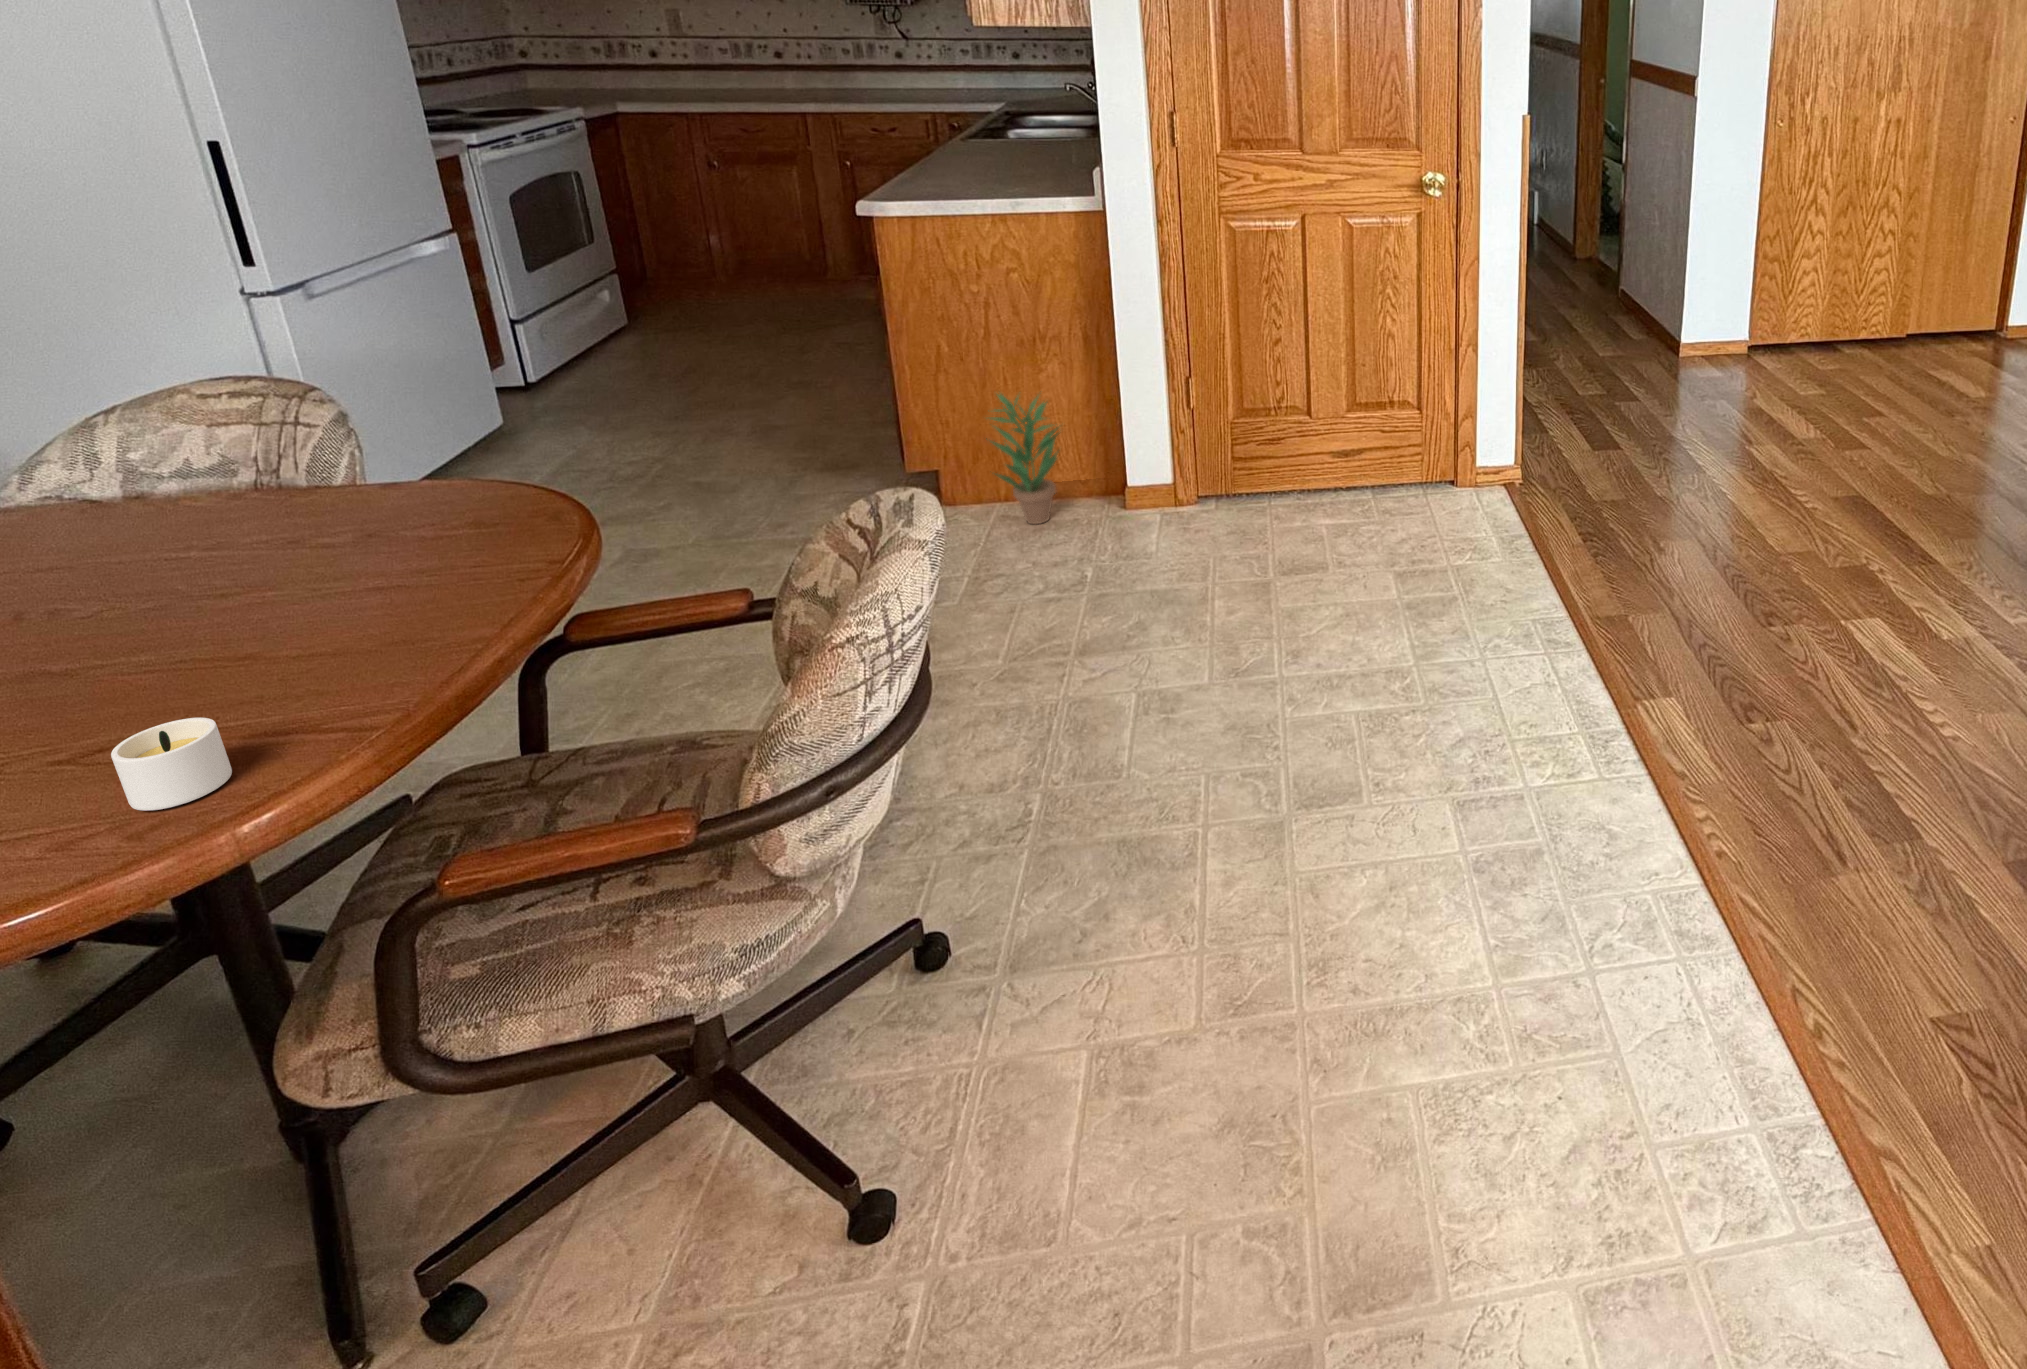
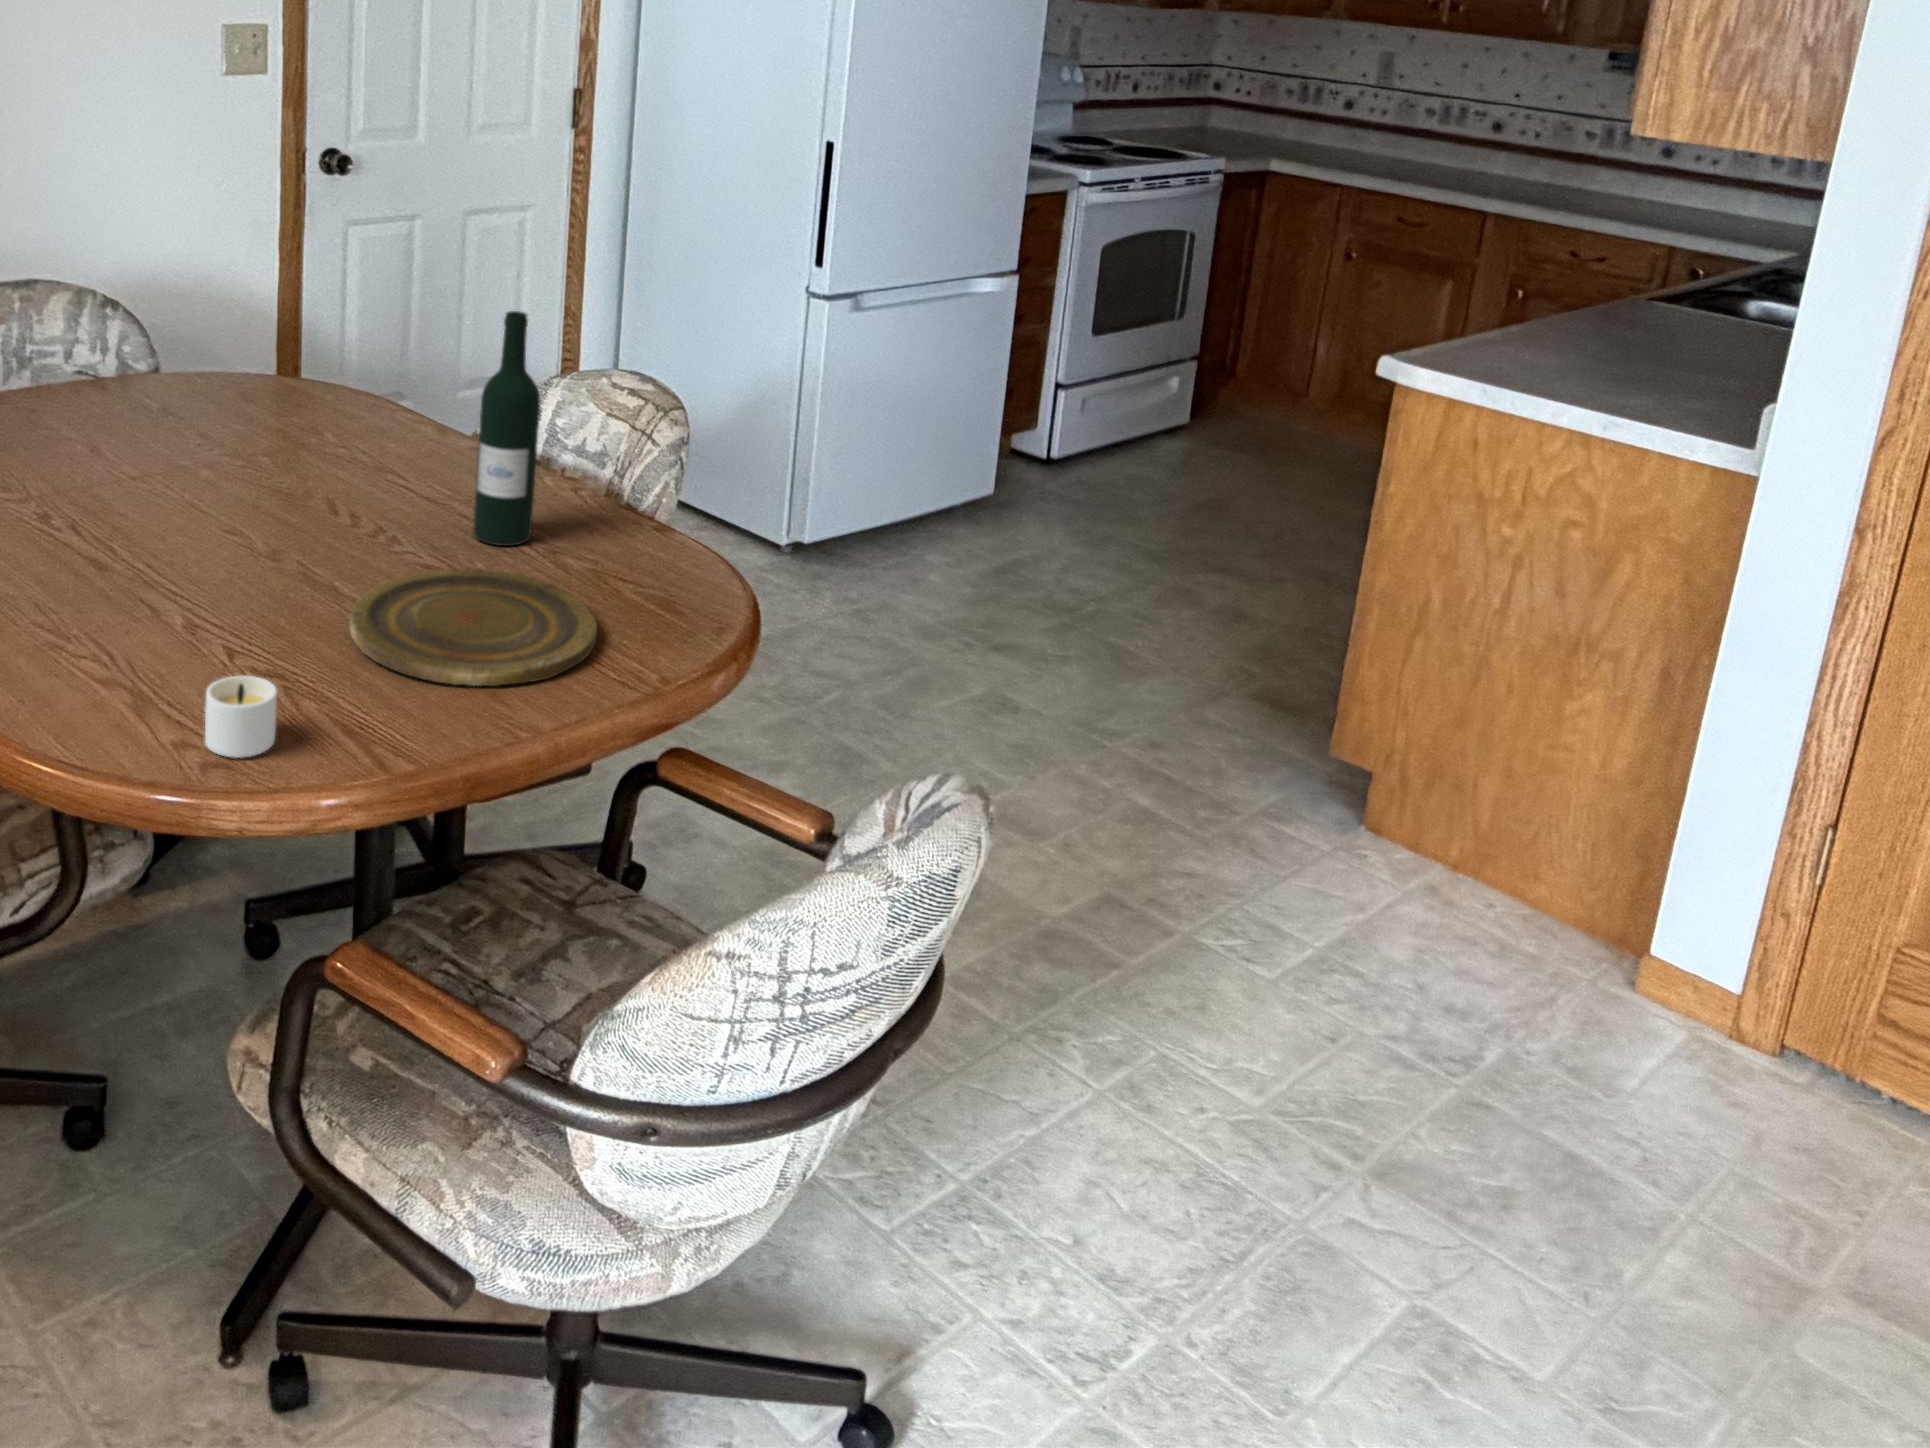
wine bottle: none [136,323,266,564] -> present [473,311,540,546]
potted plant: present [991,394,1058,524] -> none [1418,693,1567,927]
plate: none [144,547,474,678] -> present [349,569,597,686]

